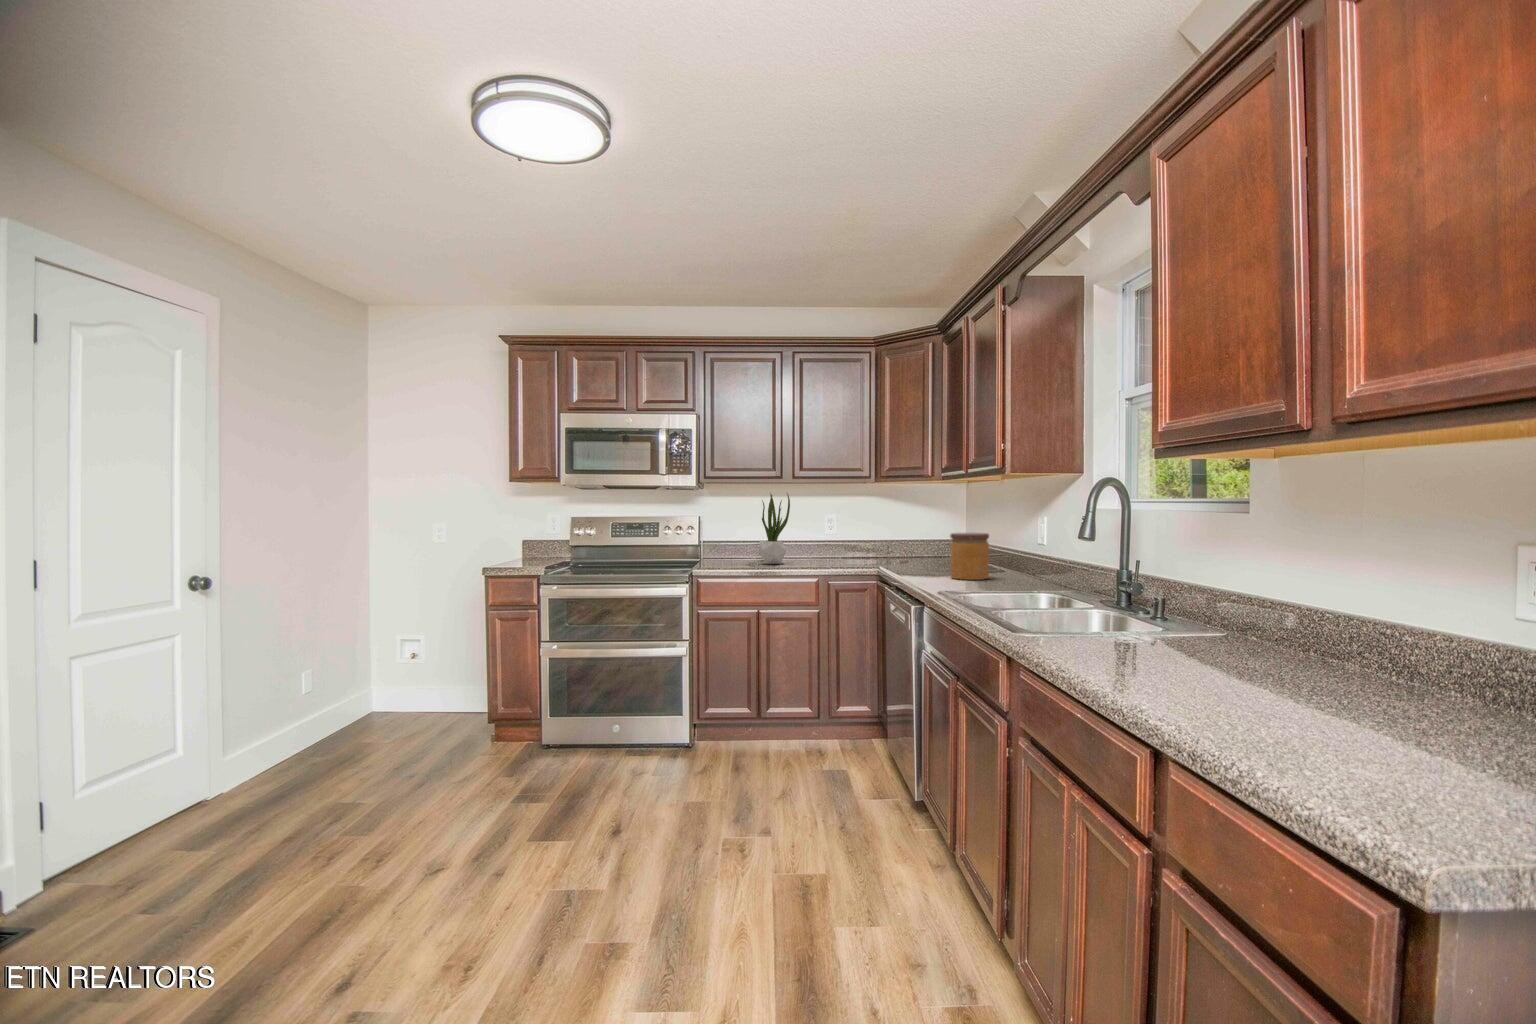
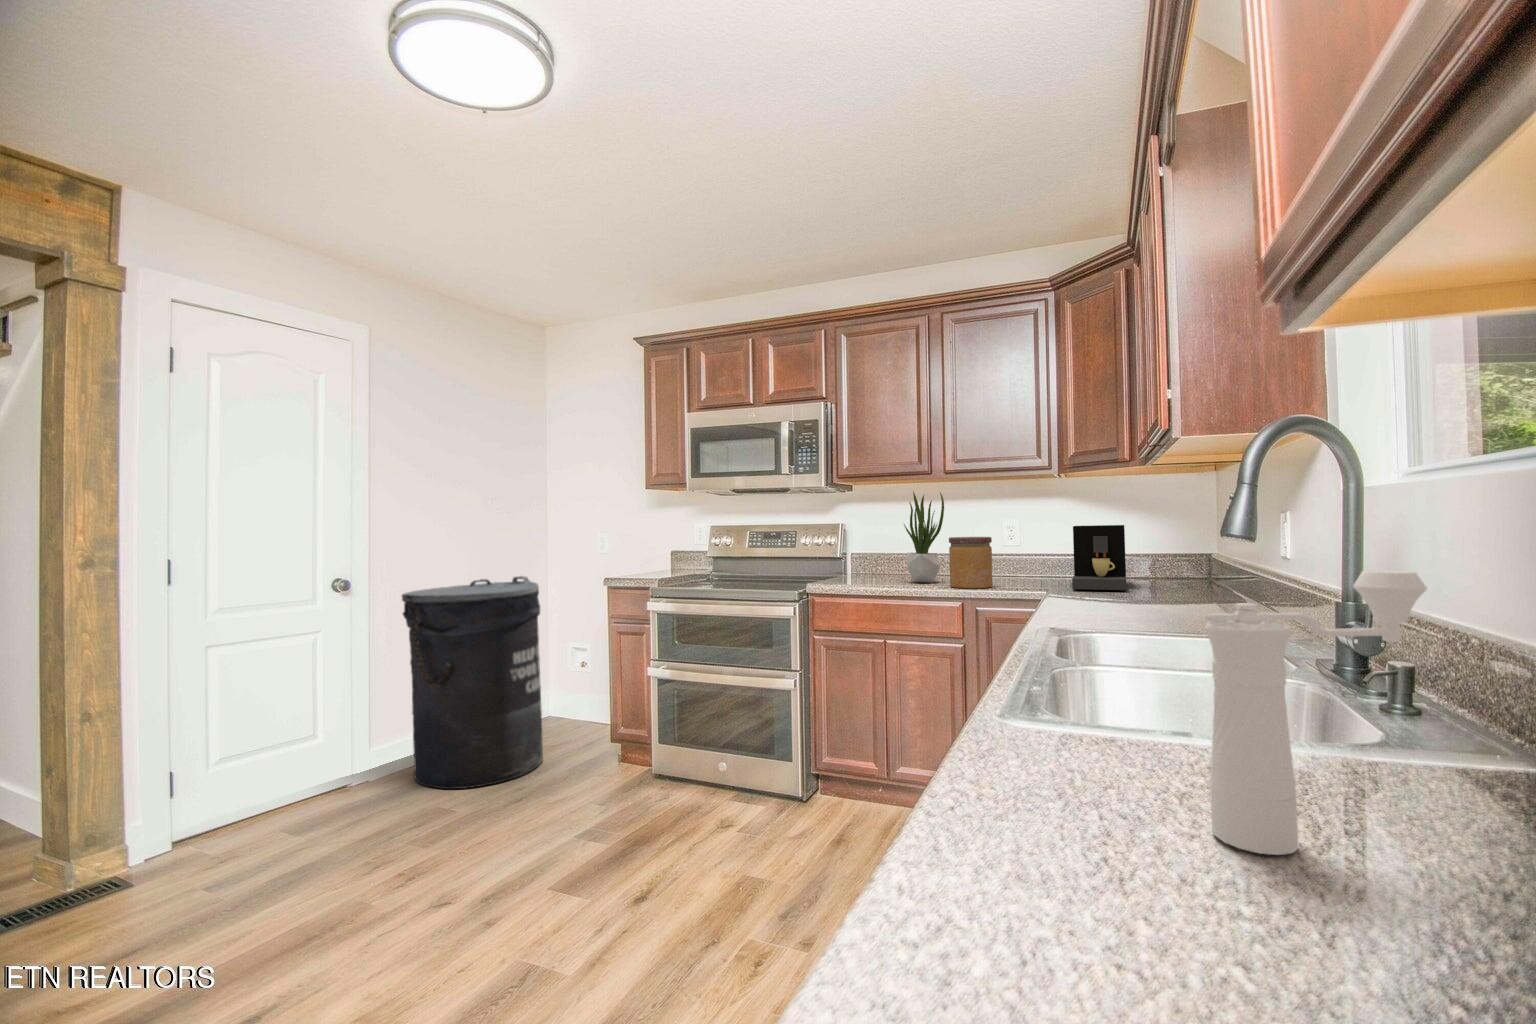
coffee maker: none [881,520,925,566] -> present [1072,525,1127,590]
jar: present [950,533,989,580] -> present [949,537,993,588]
pepper mill: none [1126,555,1186,653] -> present [1205,570,1427,855]
trash can: none [261,569,416,789] -> present [402,576,543,789]

